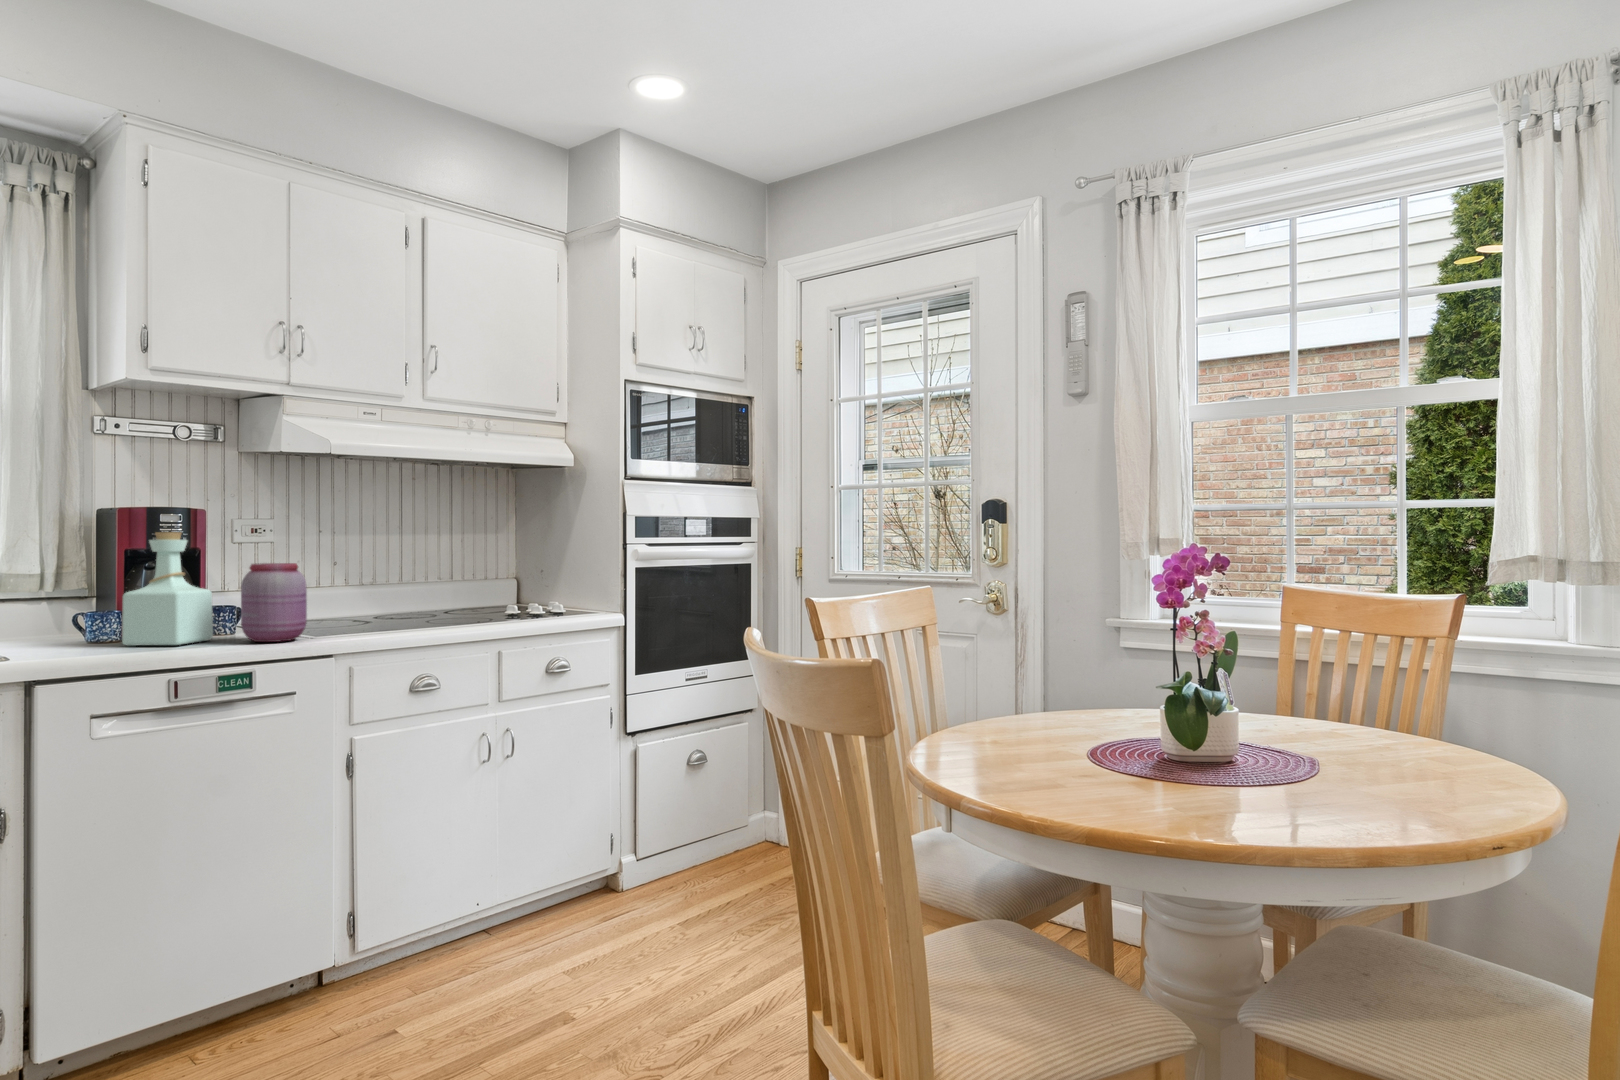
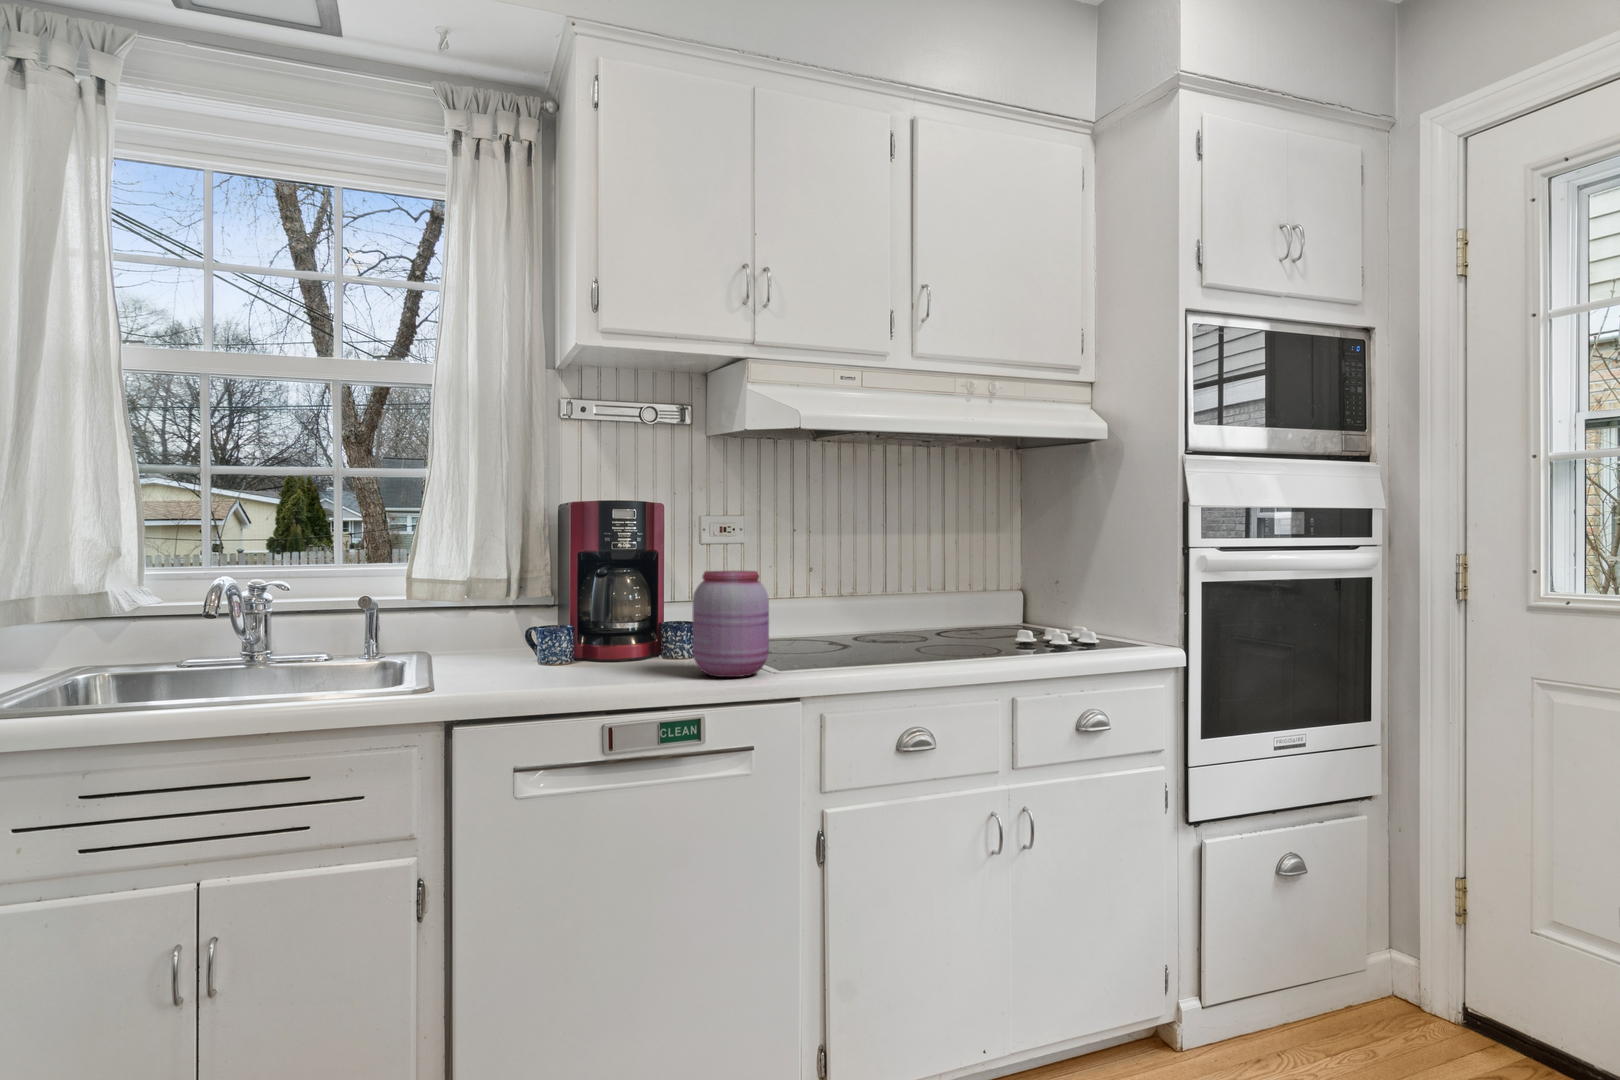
bottle: present [122,532,213,646] -> none [566,530,664,675]

